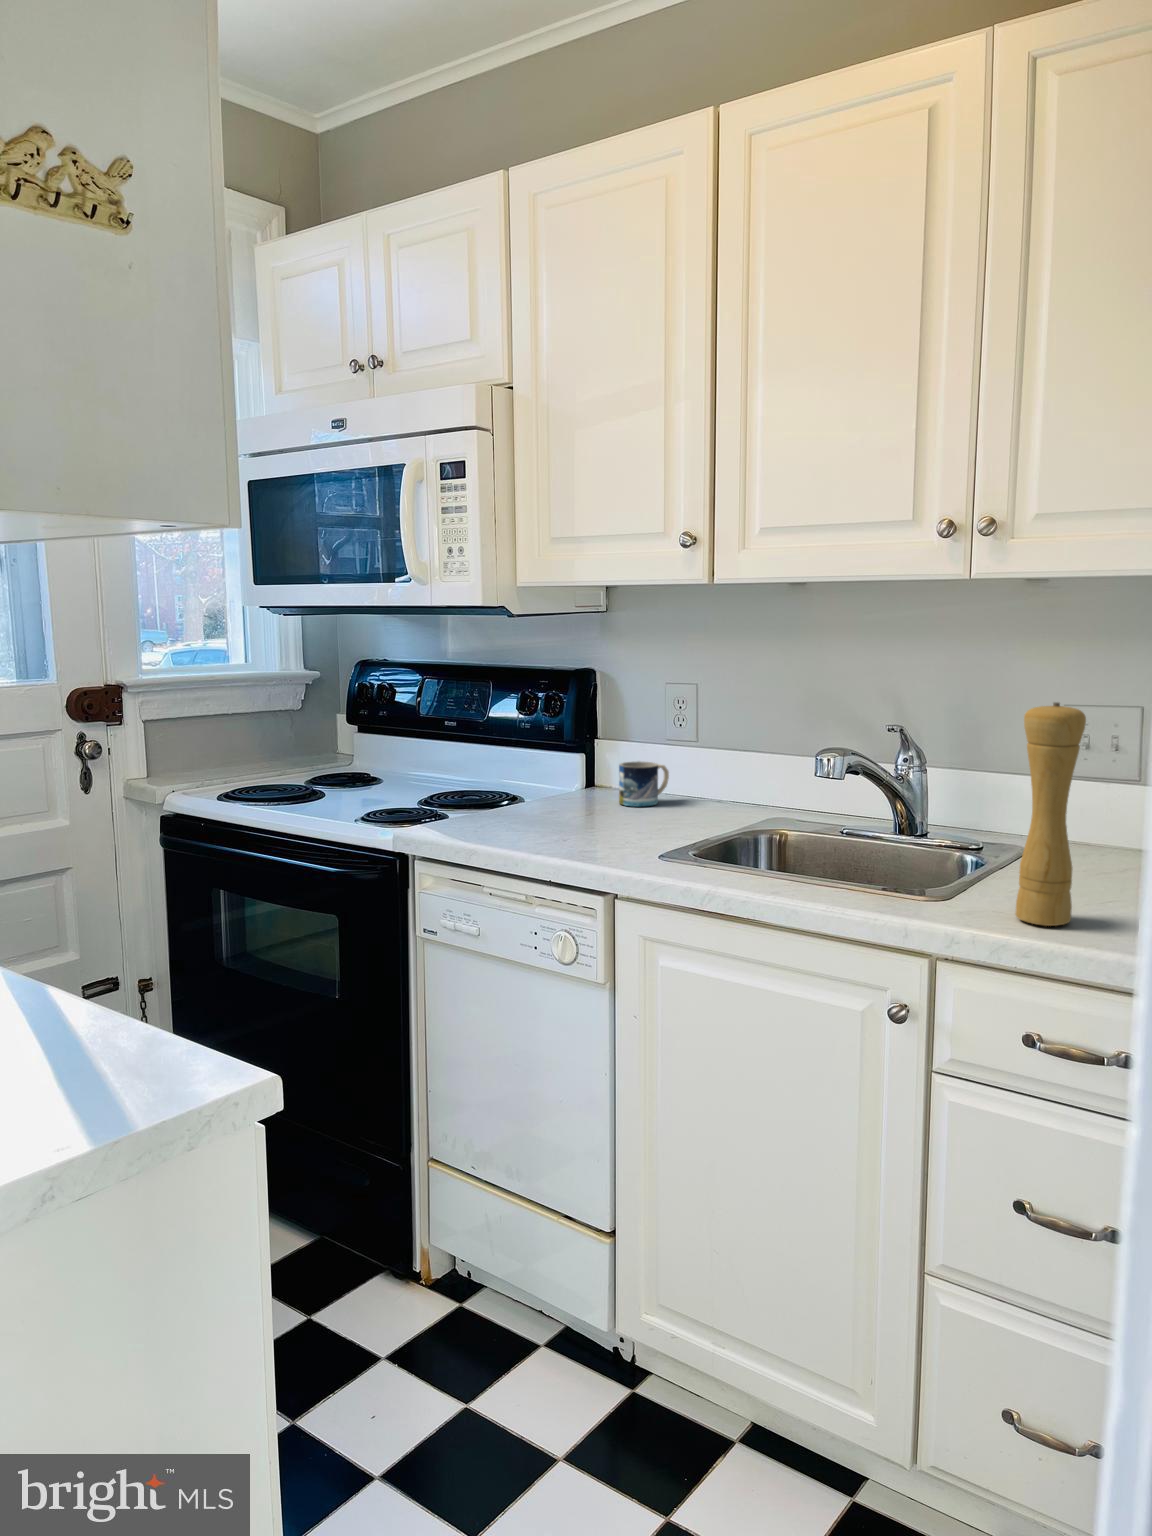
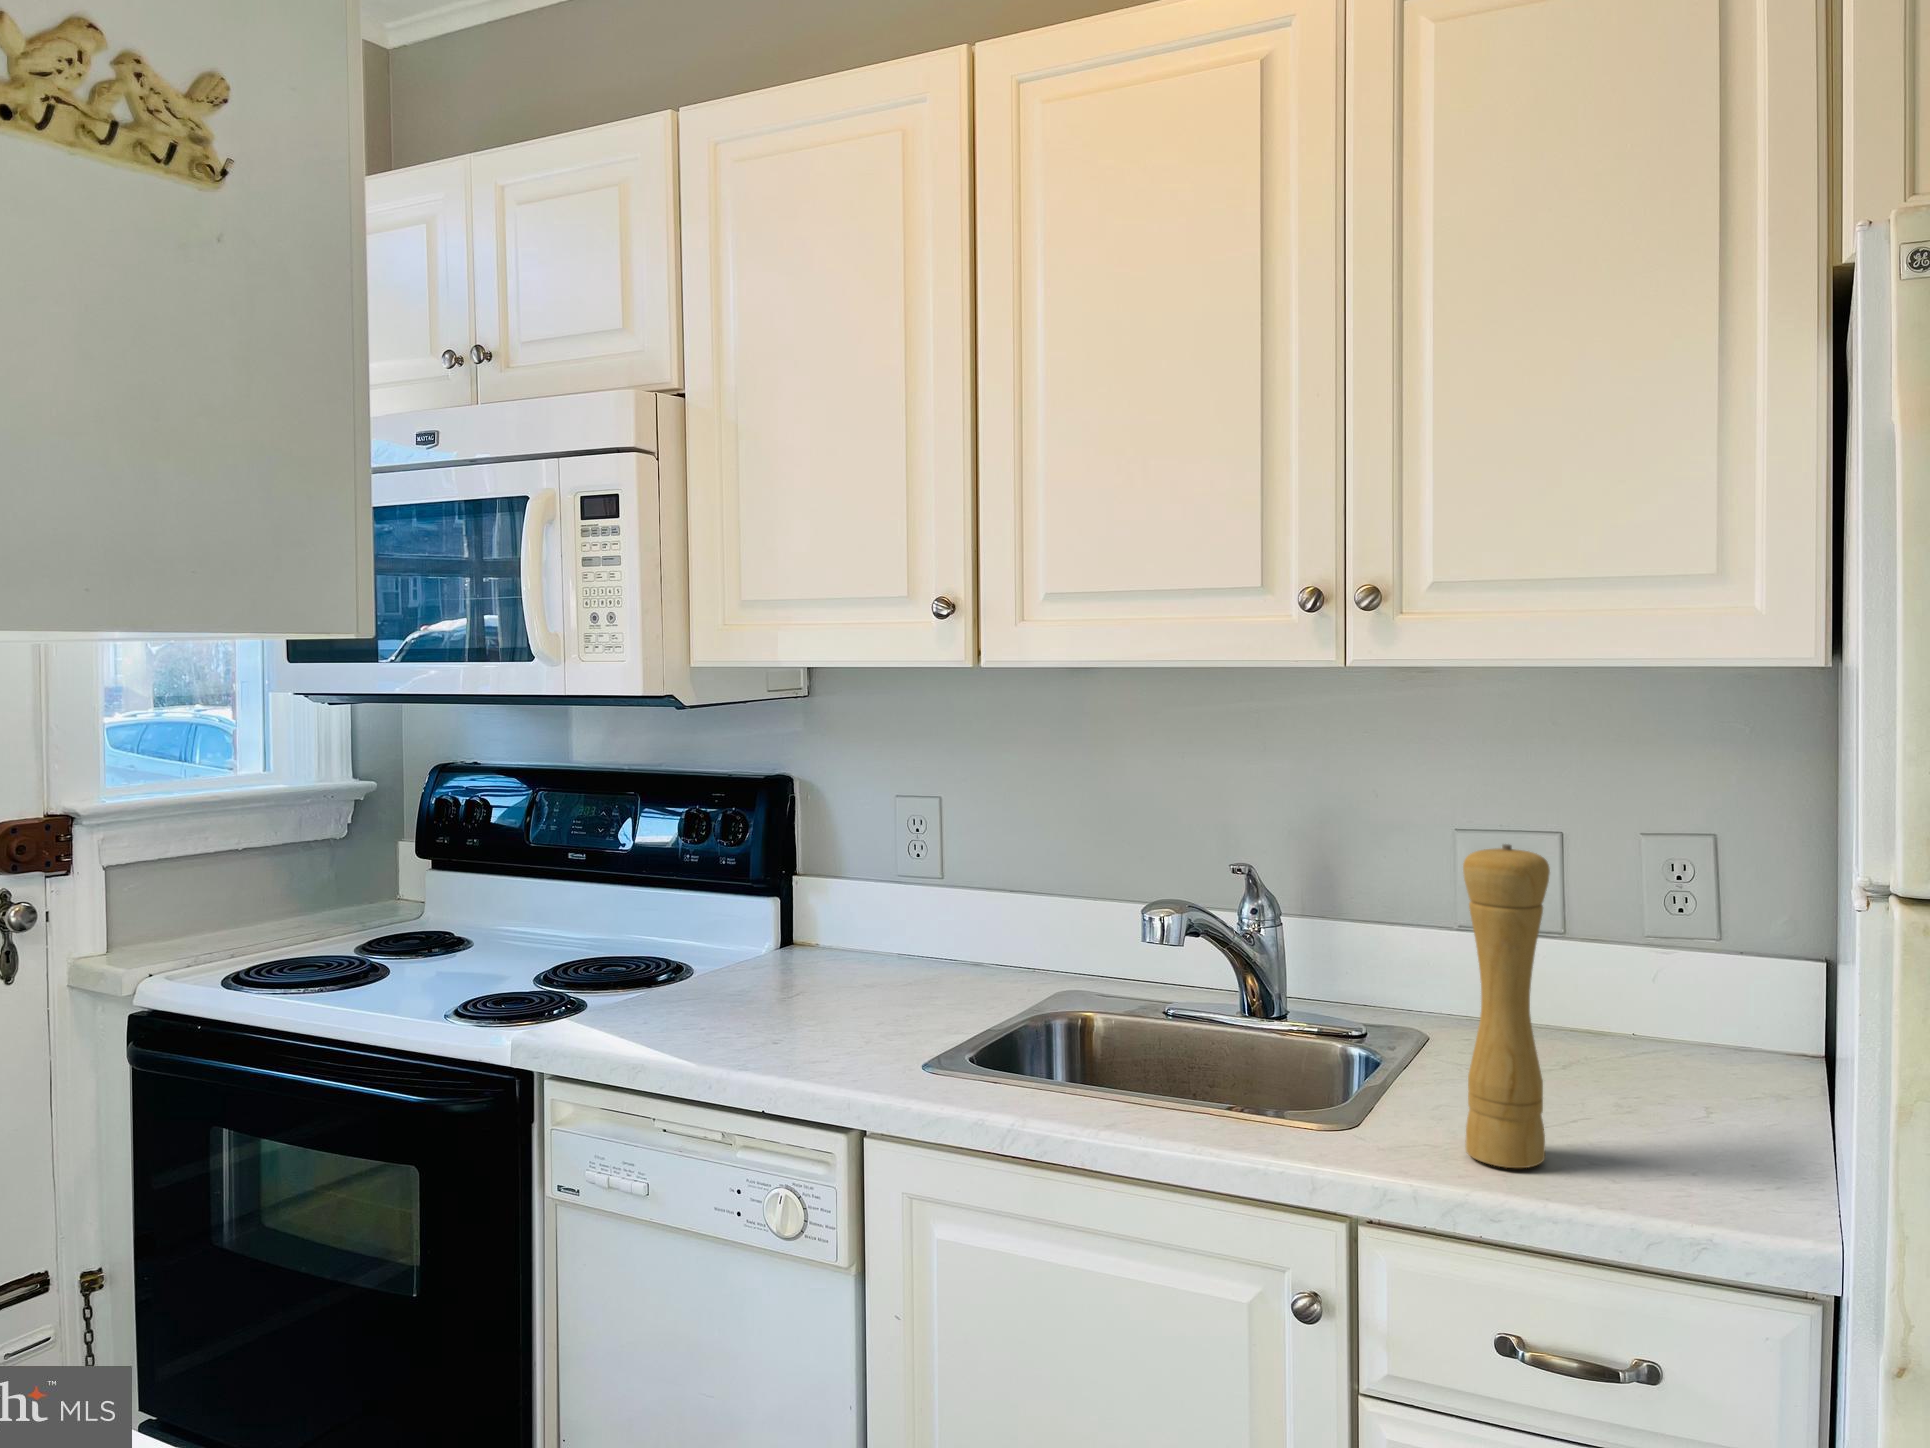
mug: present [619,761,669,807] -> none [835,912,905,979]

